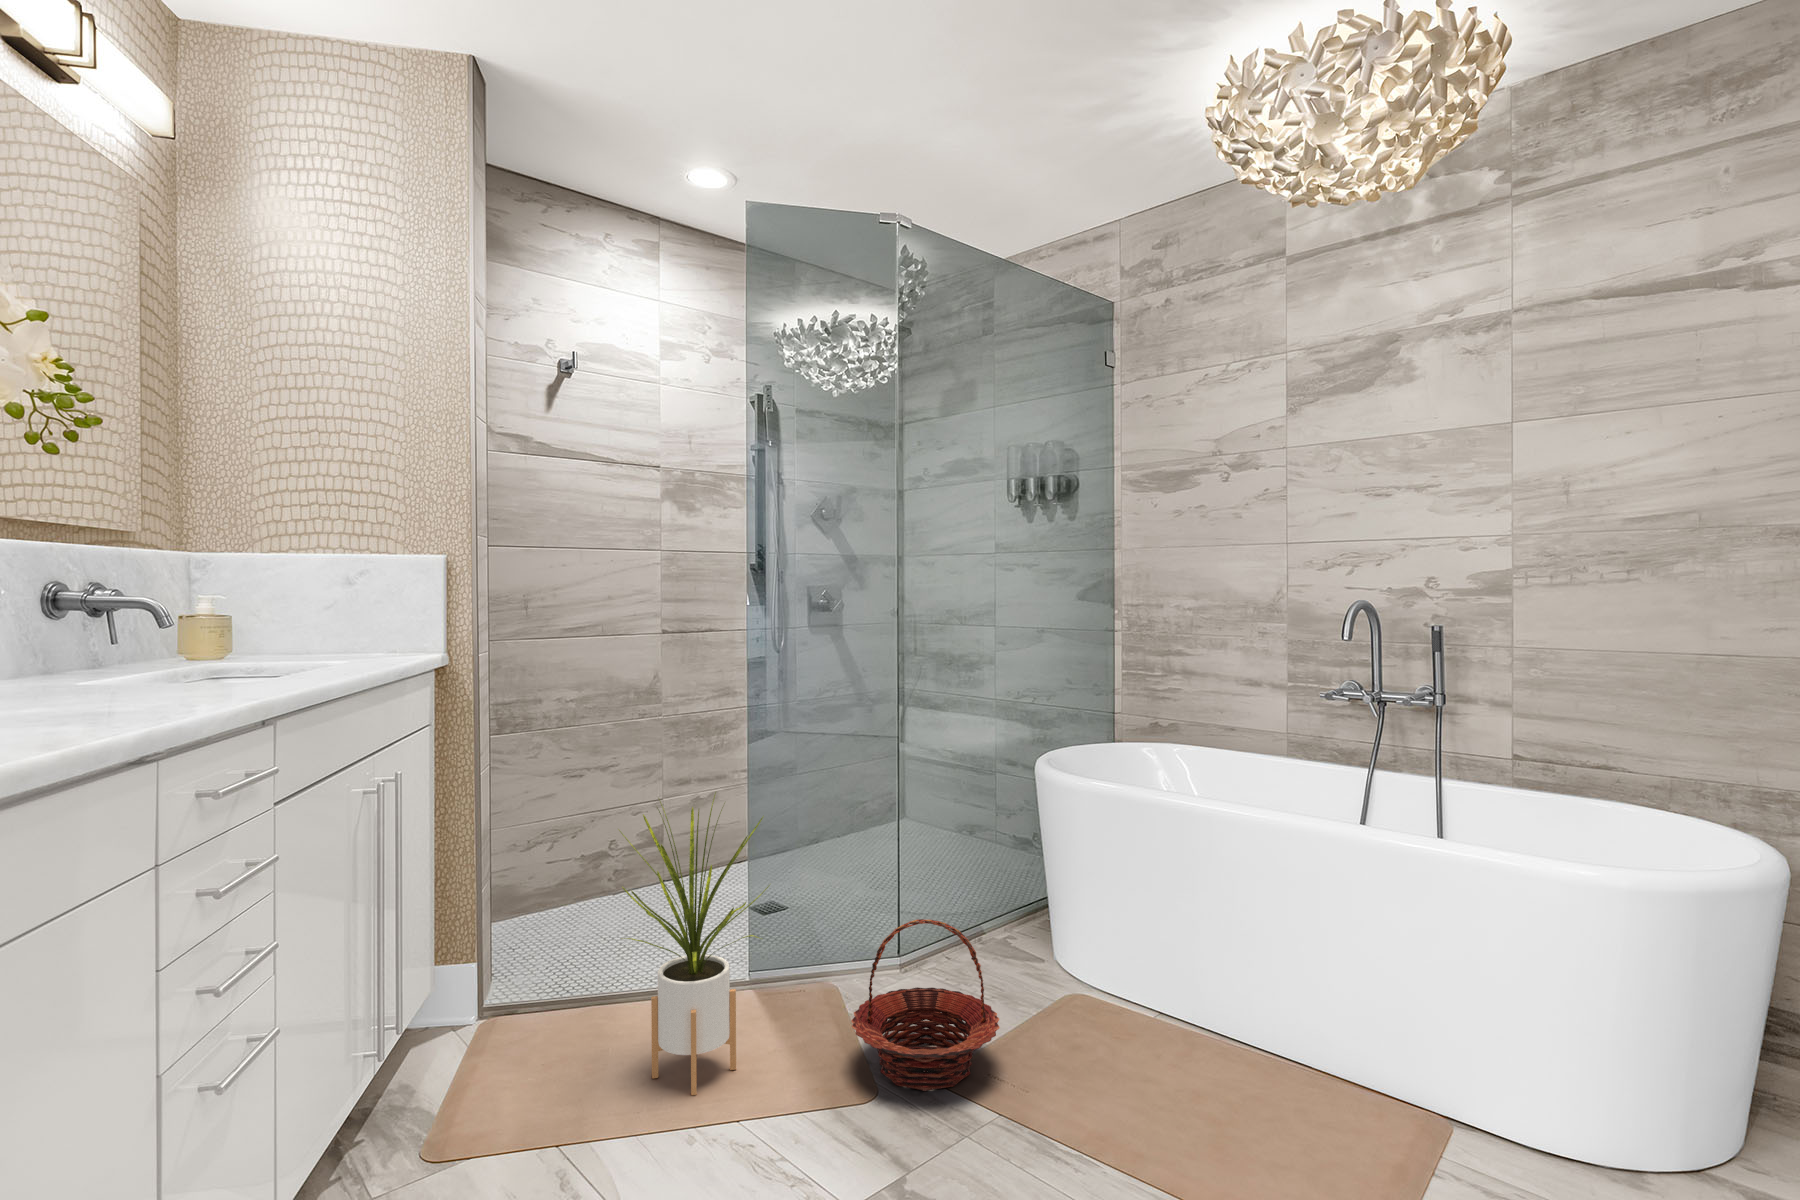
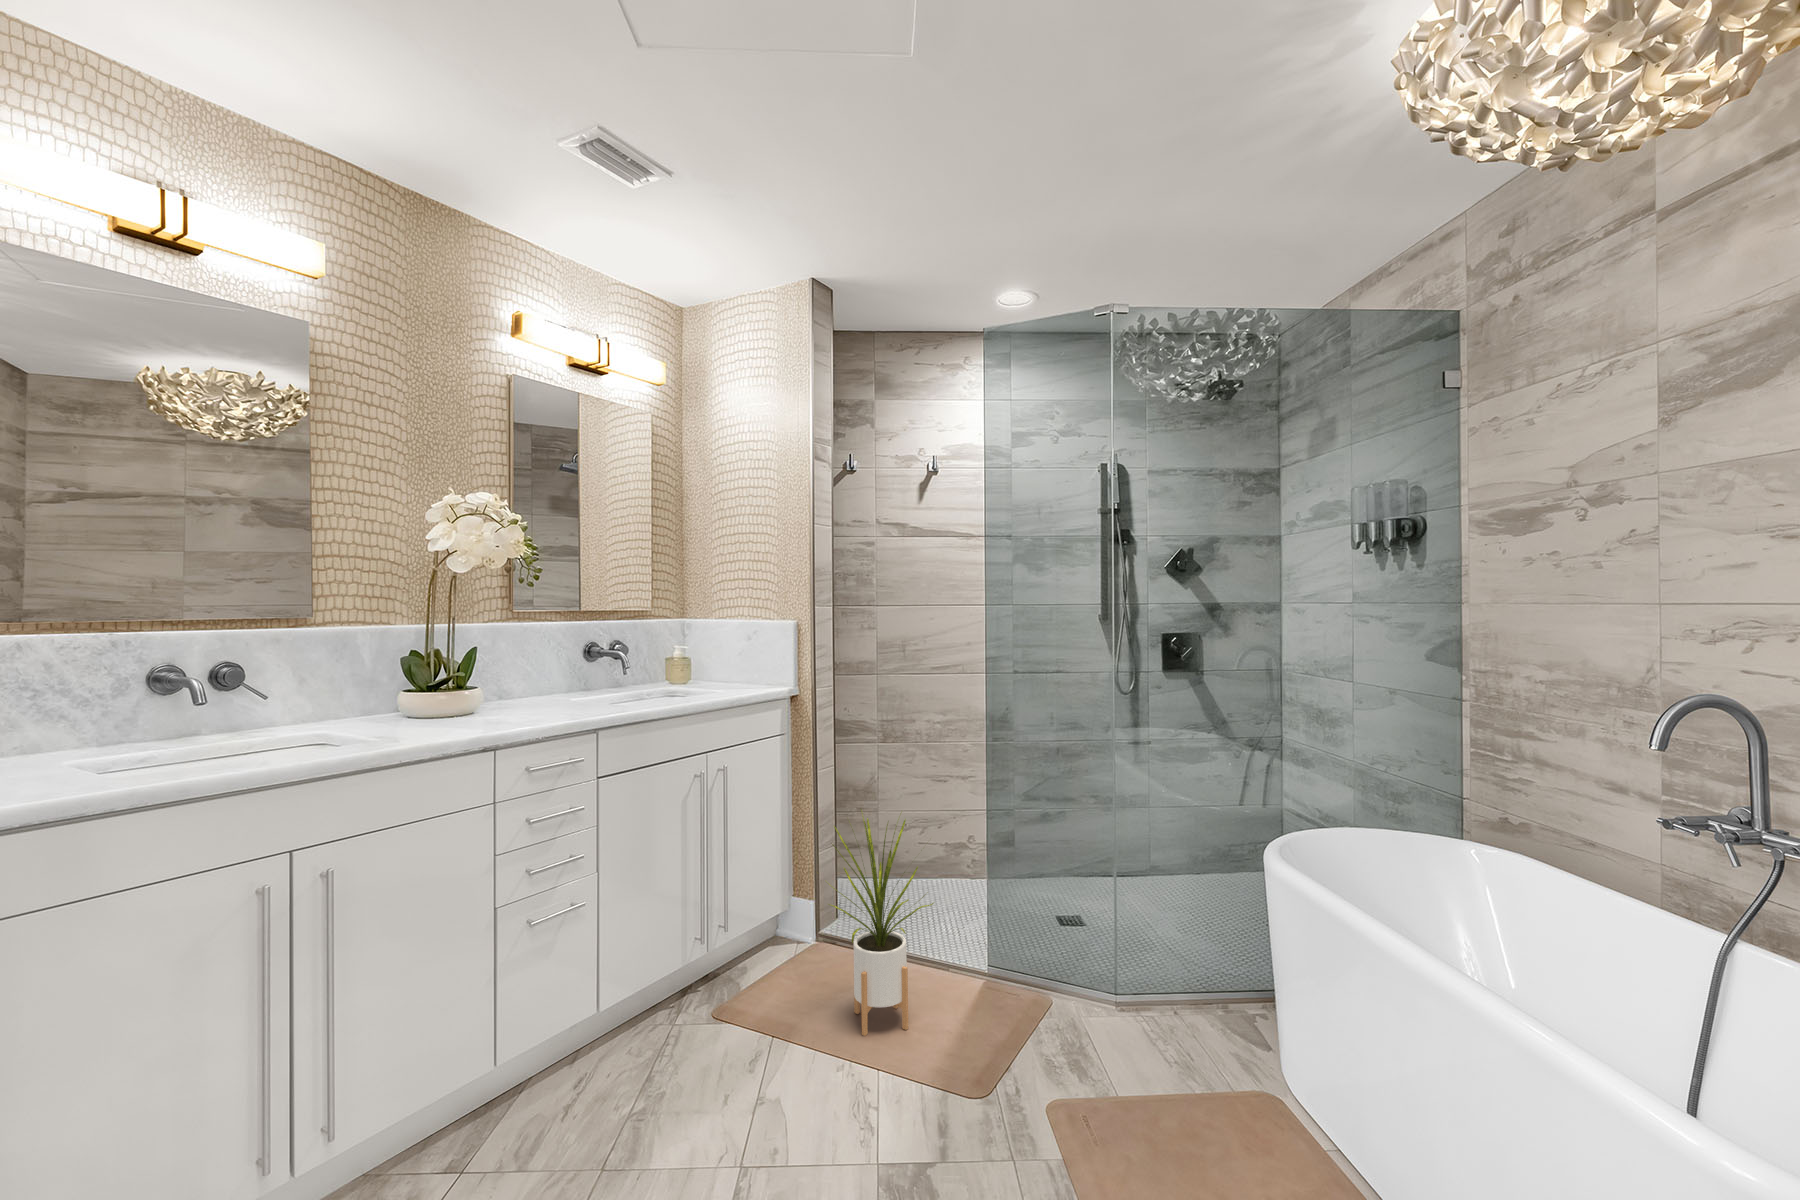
basket: present [851,919,1000,1091] -> none [966,957,1100,1117]

